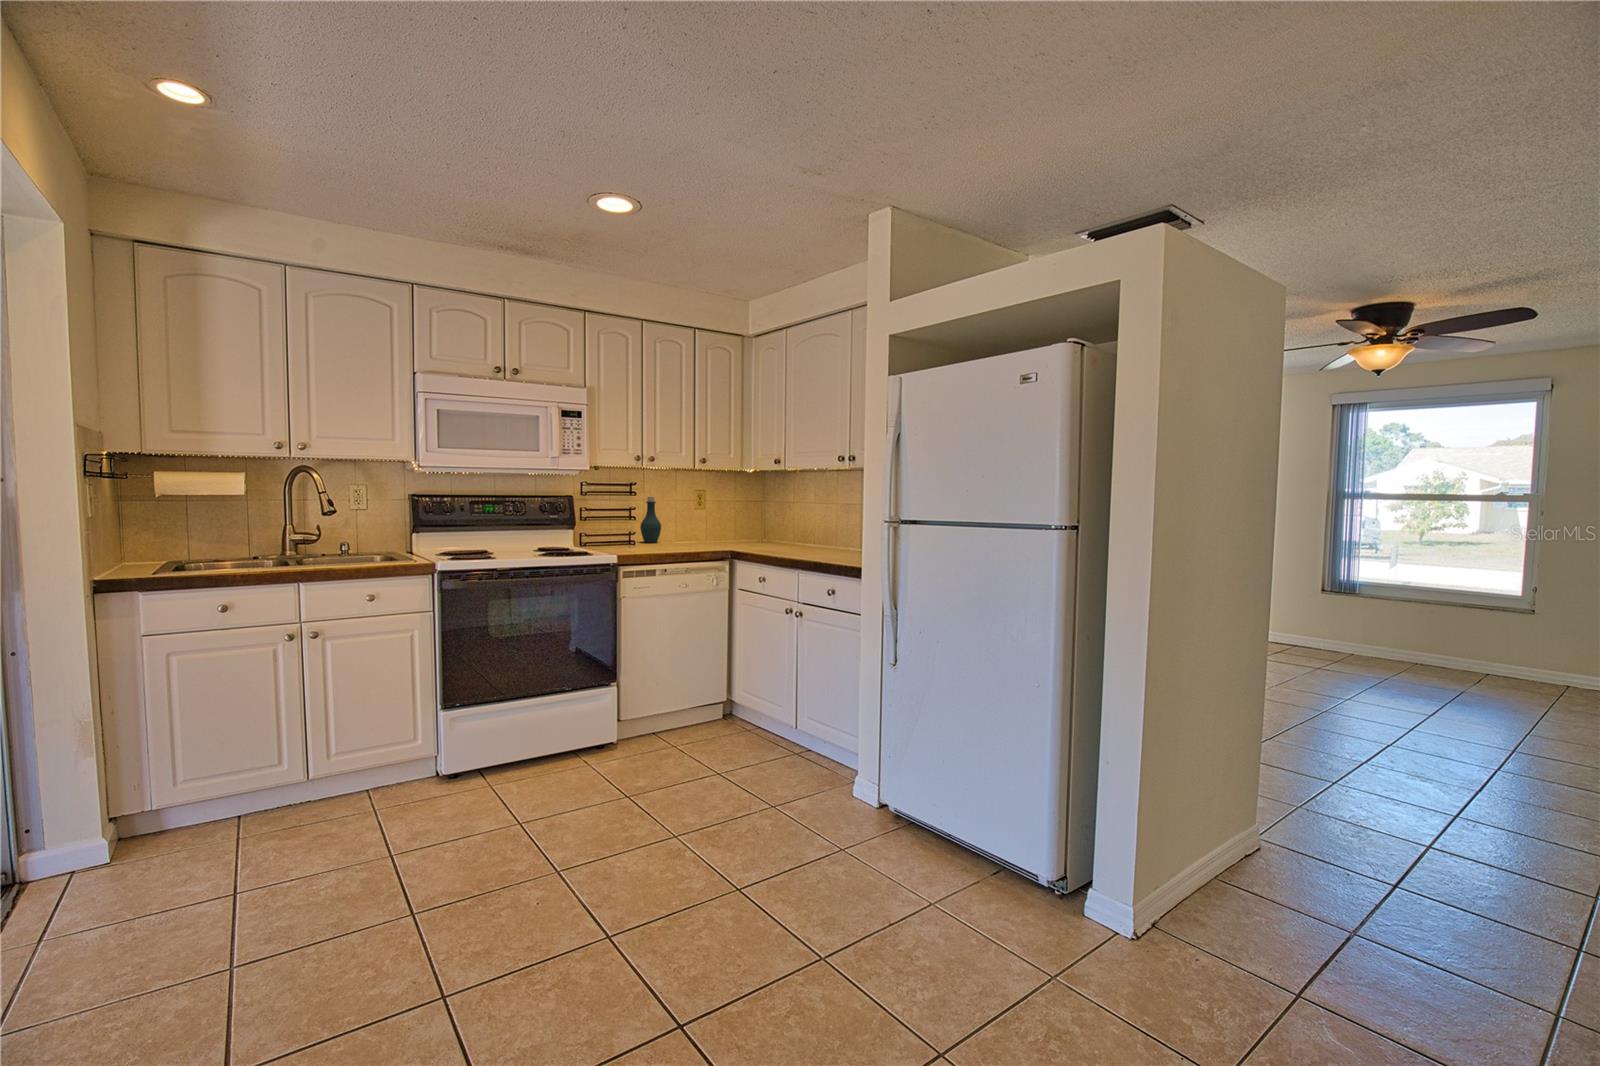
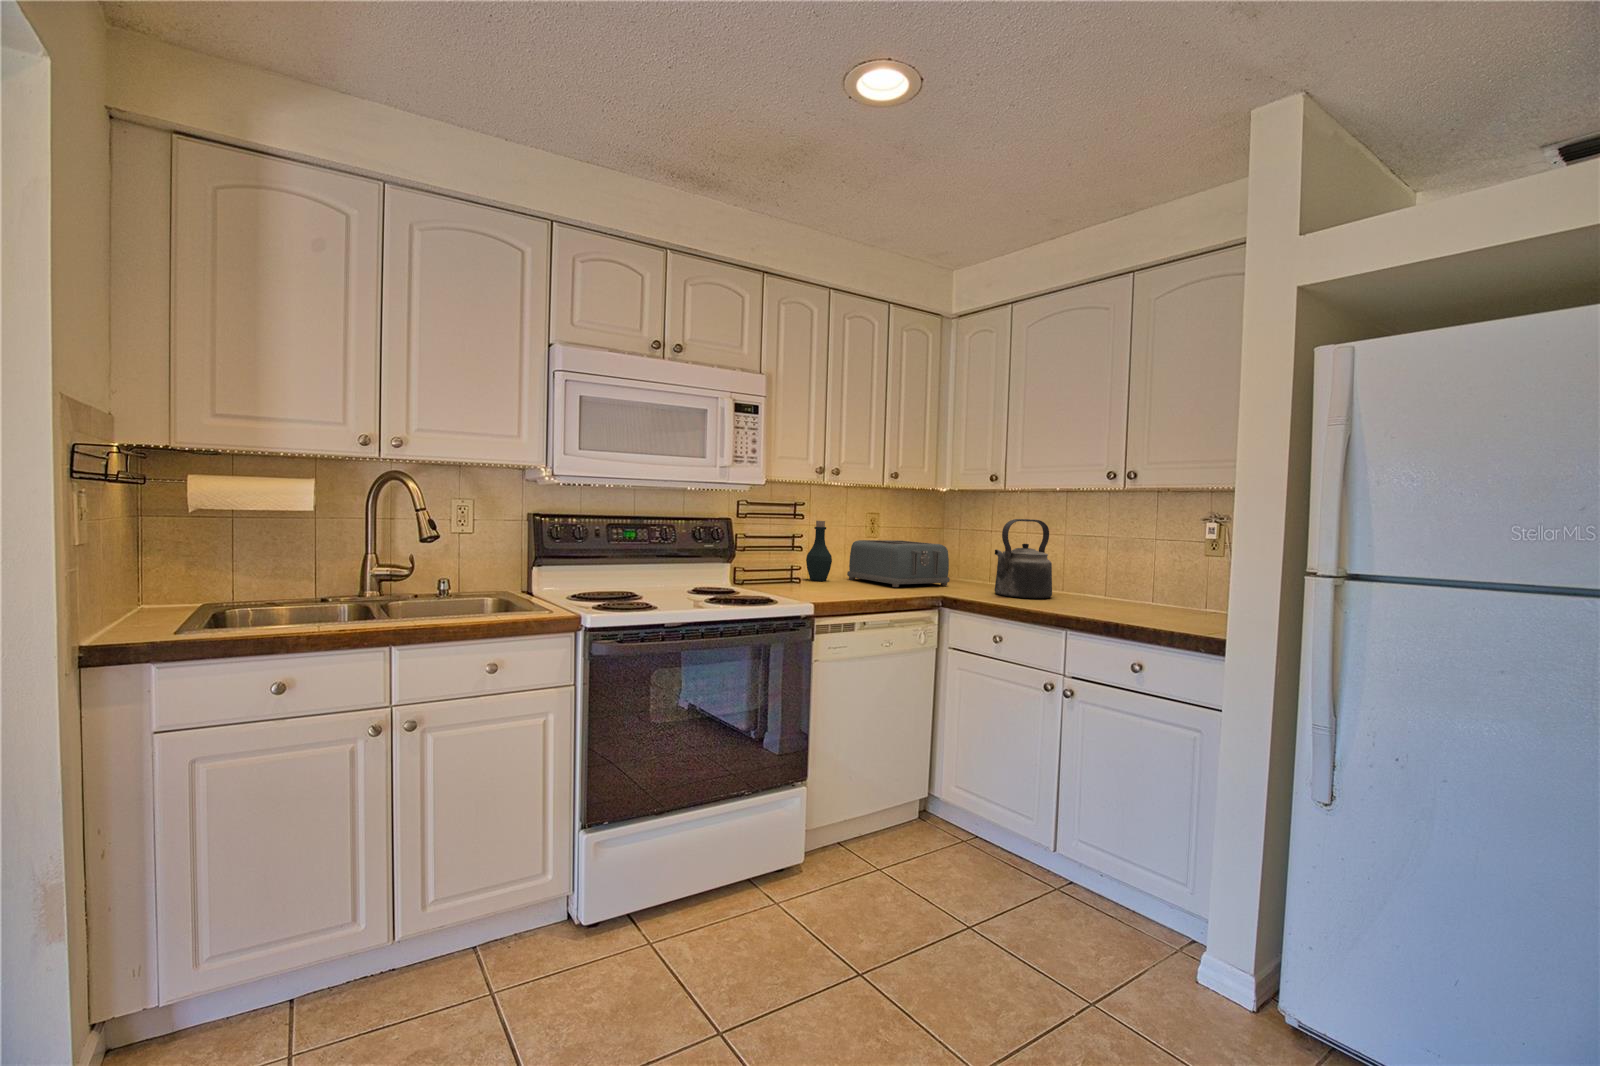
kettle: none [772,492,819,550] -> present [995,519,1052,598]
toaster: none [676,511,751,545] -> present [847,540,950,587]

